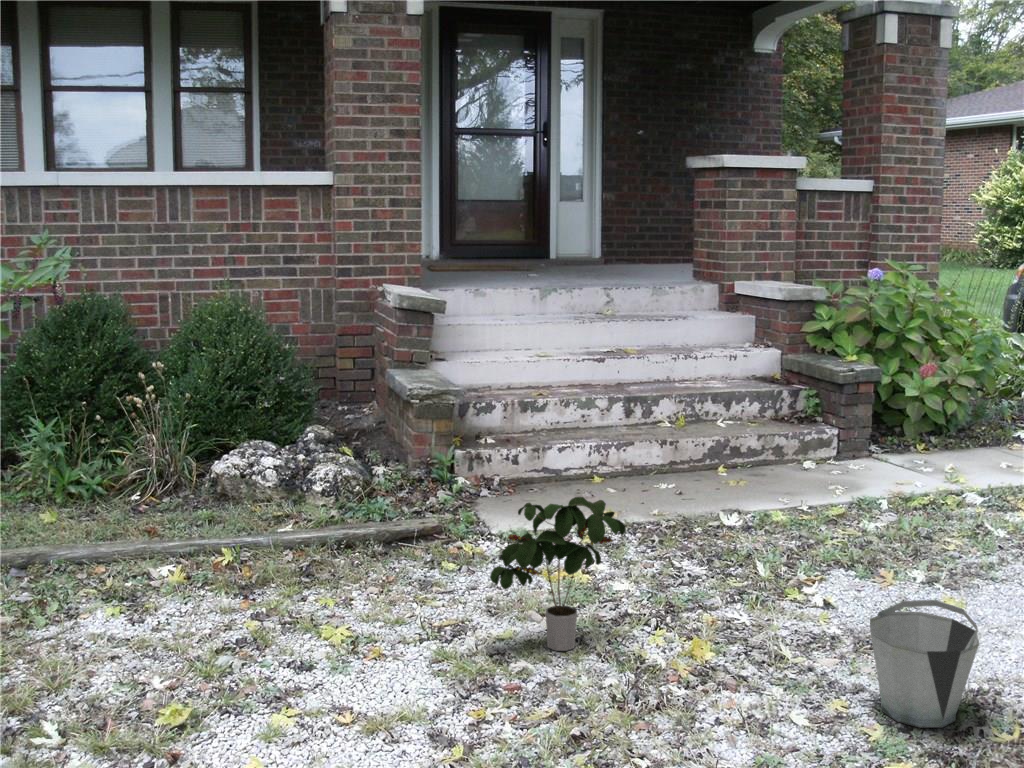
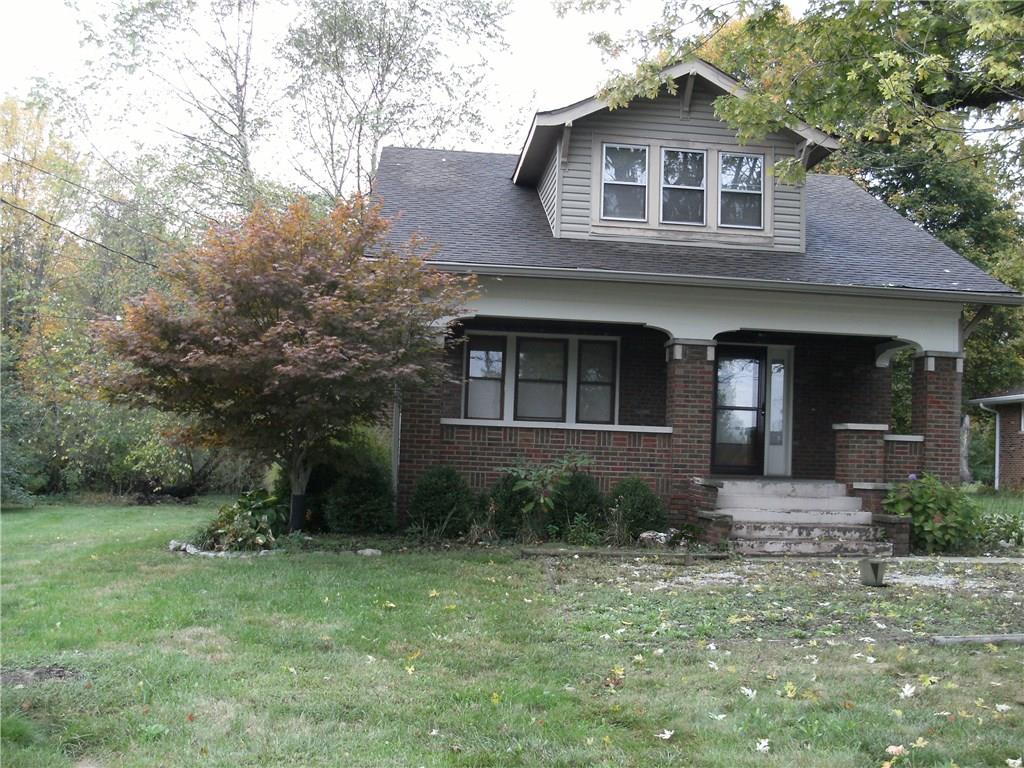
potted plant: present [490,497,626,651] -> present [669,523,707,566]

